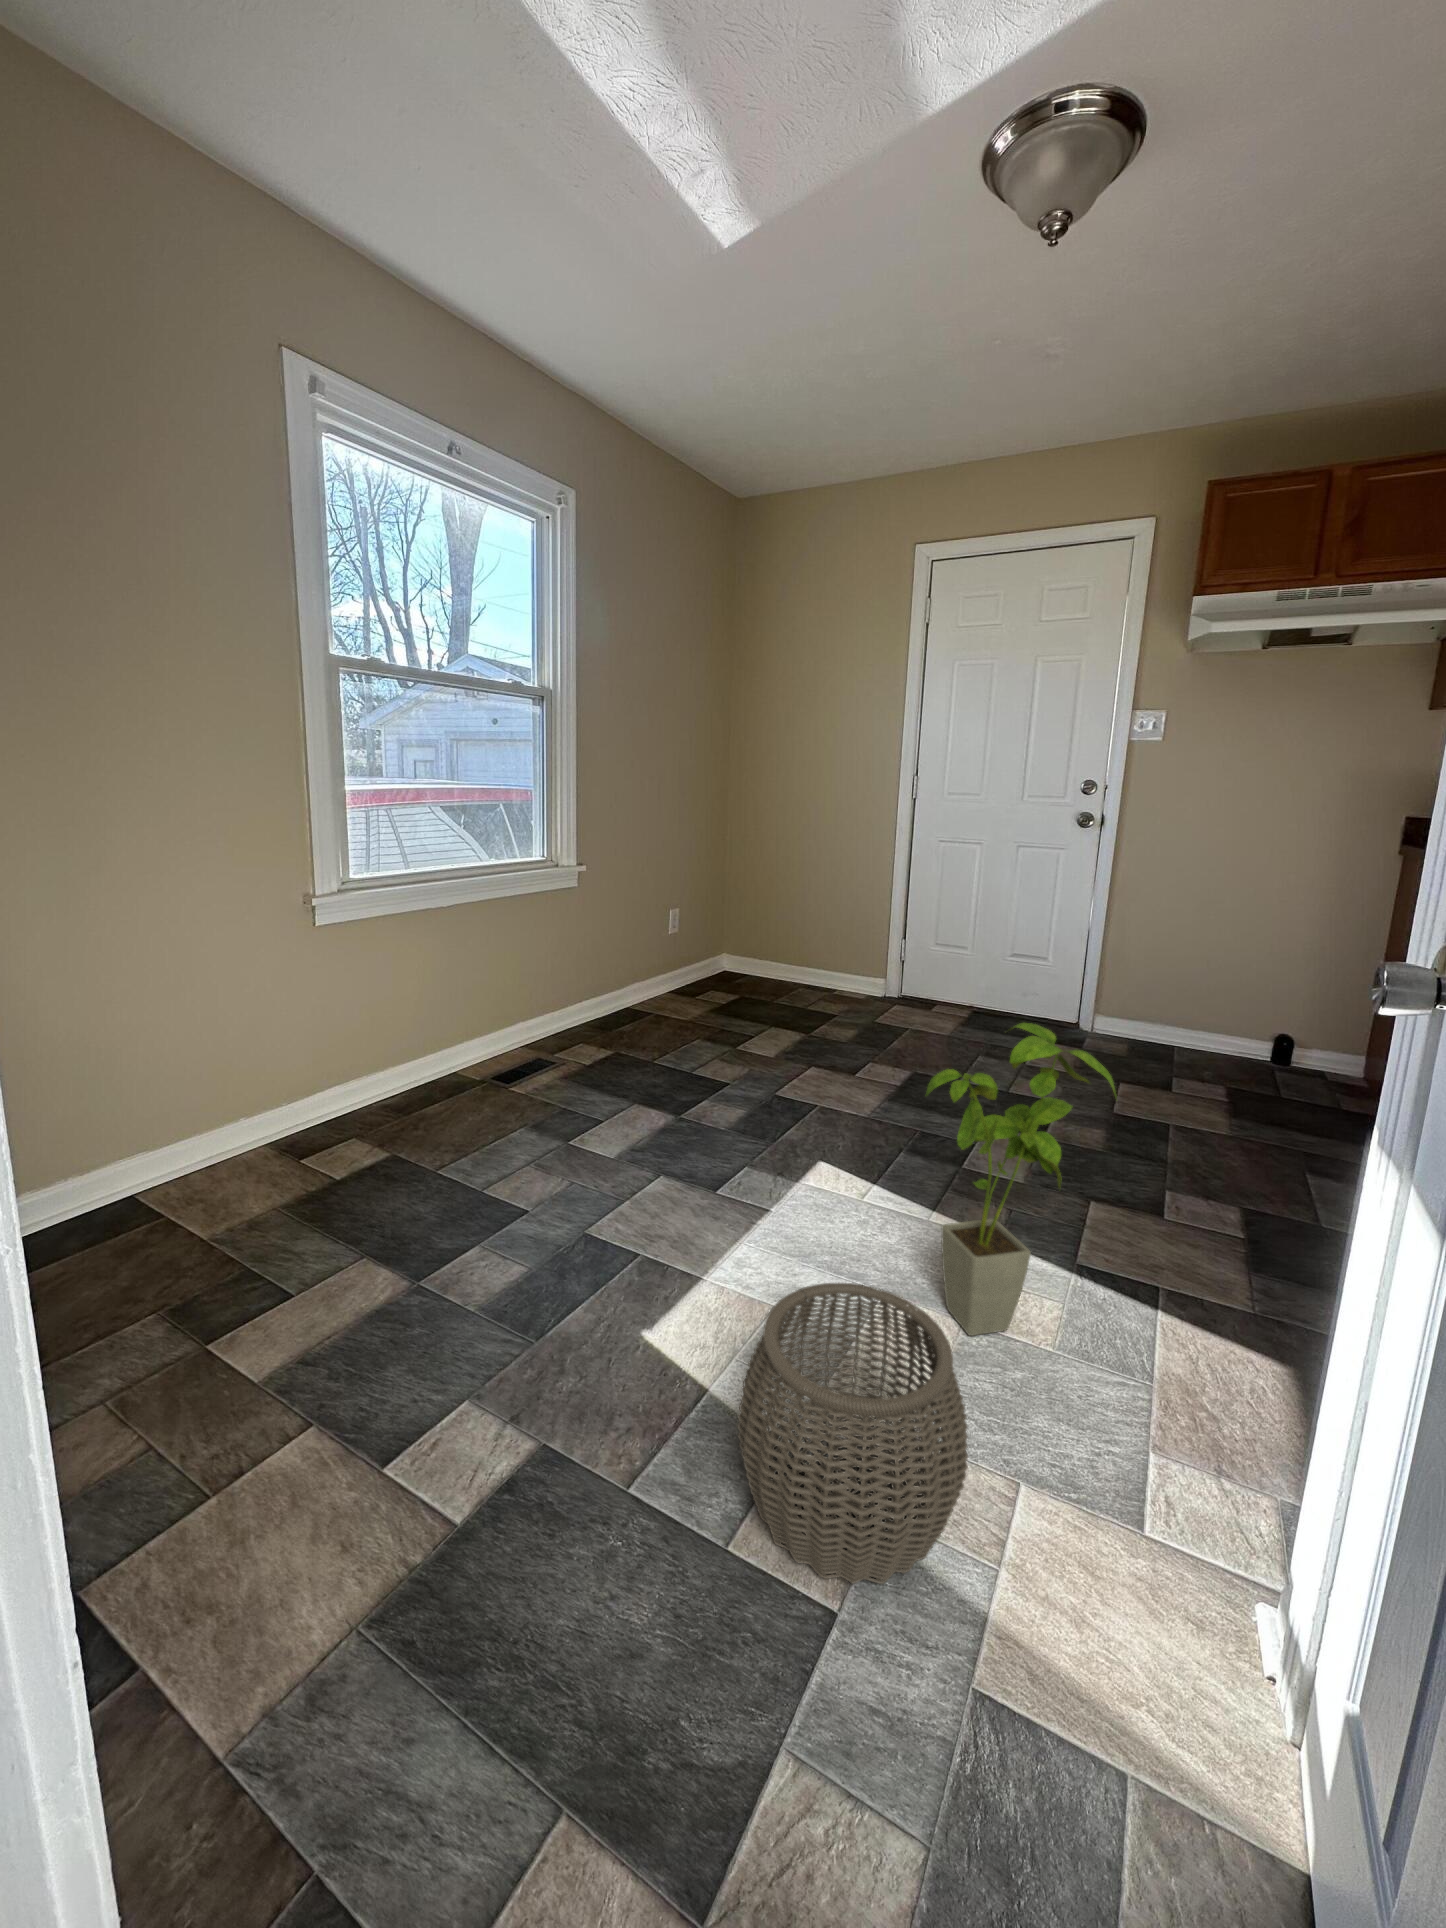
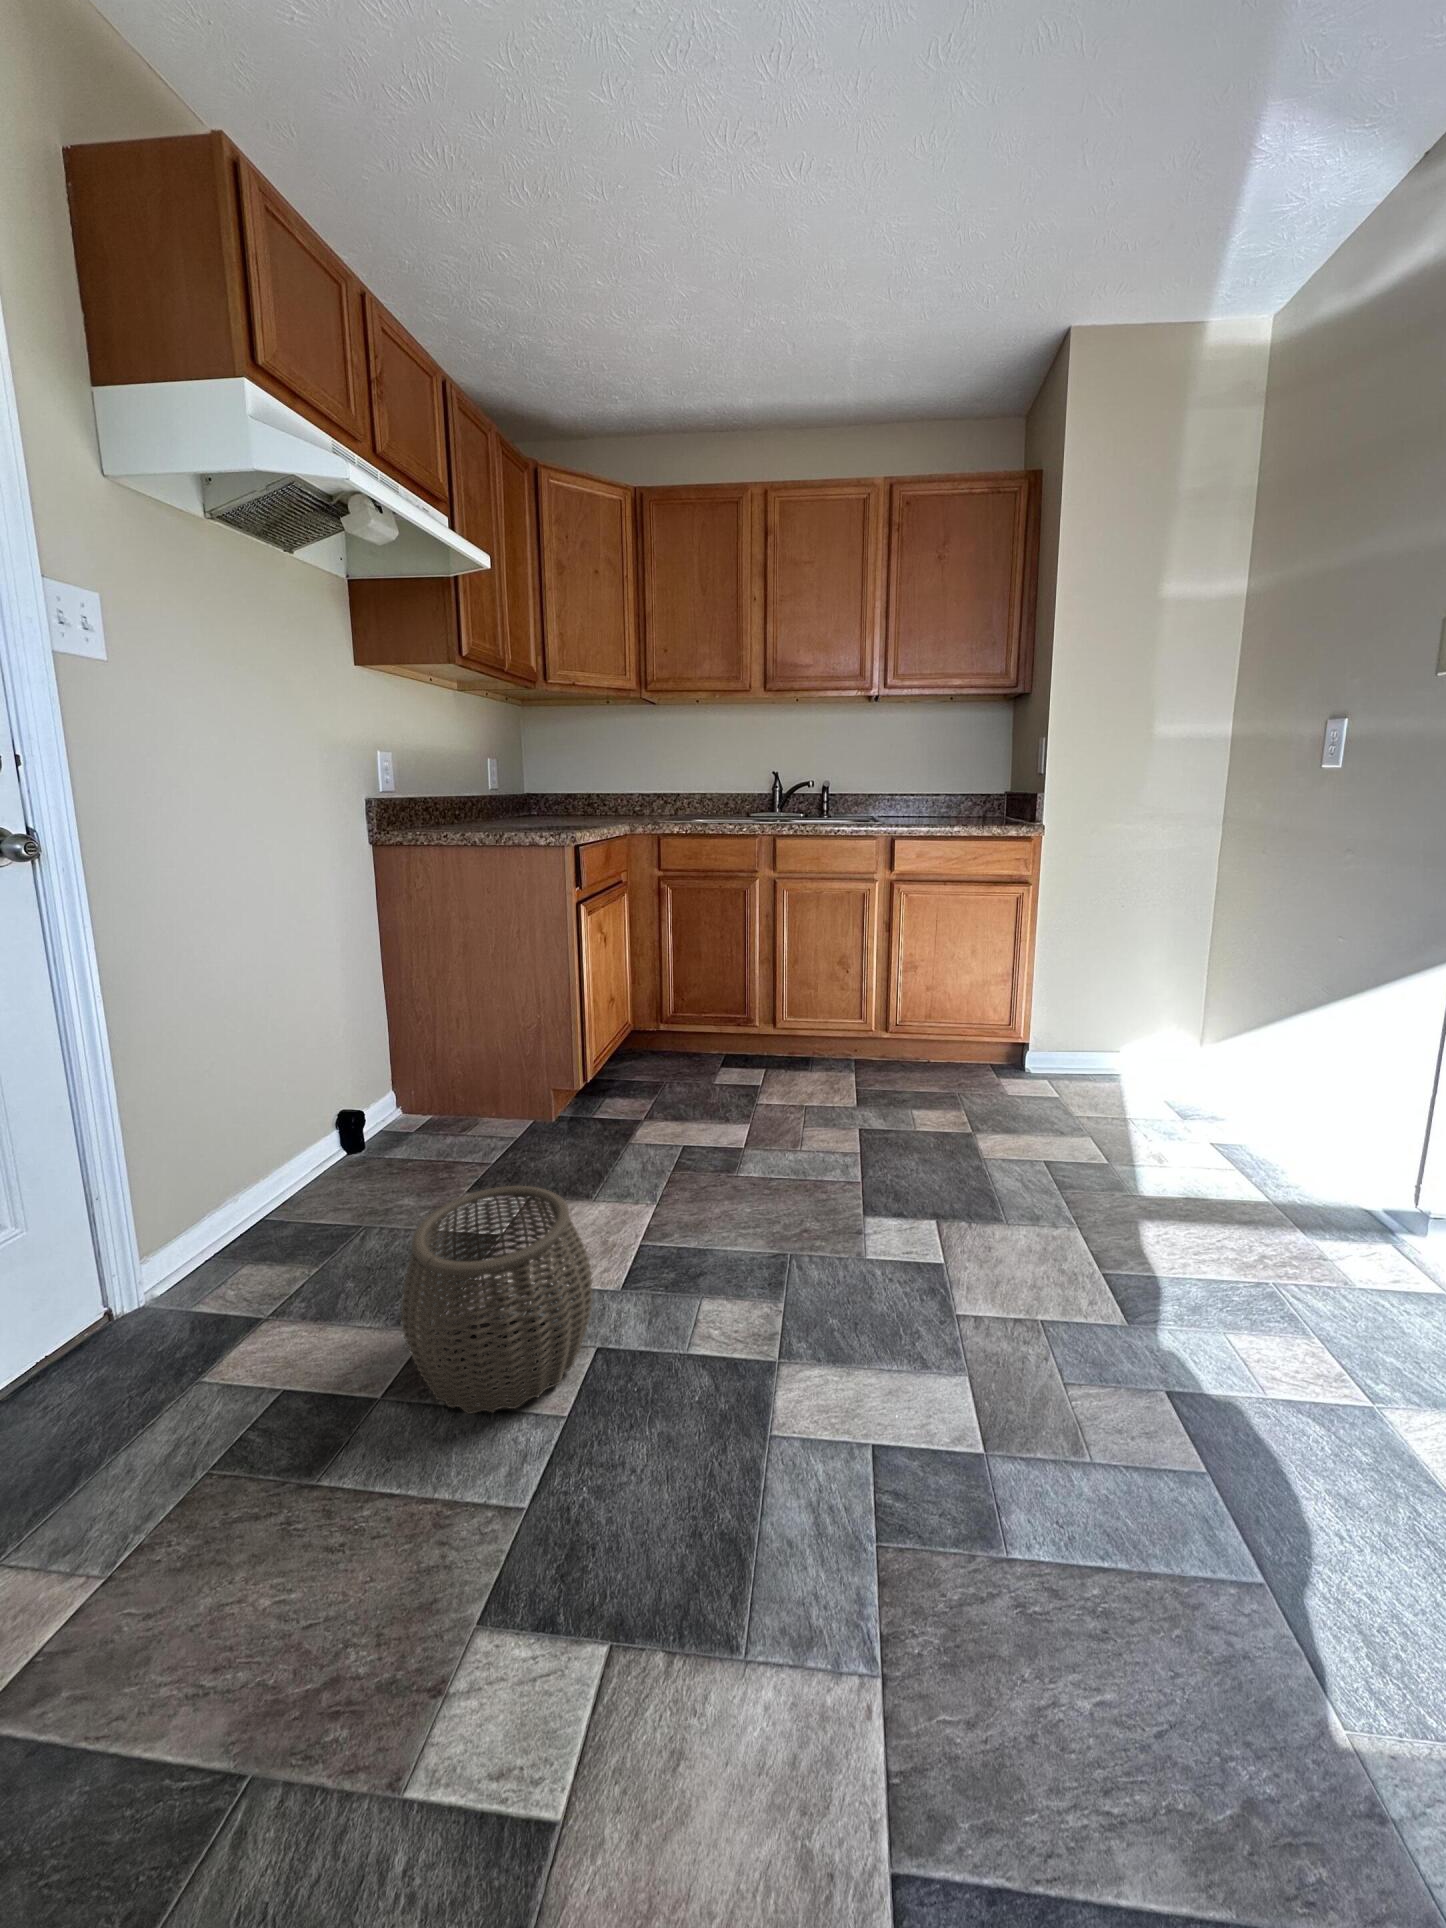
house plant: present [925,1023,1117,1336] -> none [153,1010,320,1337]

